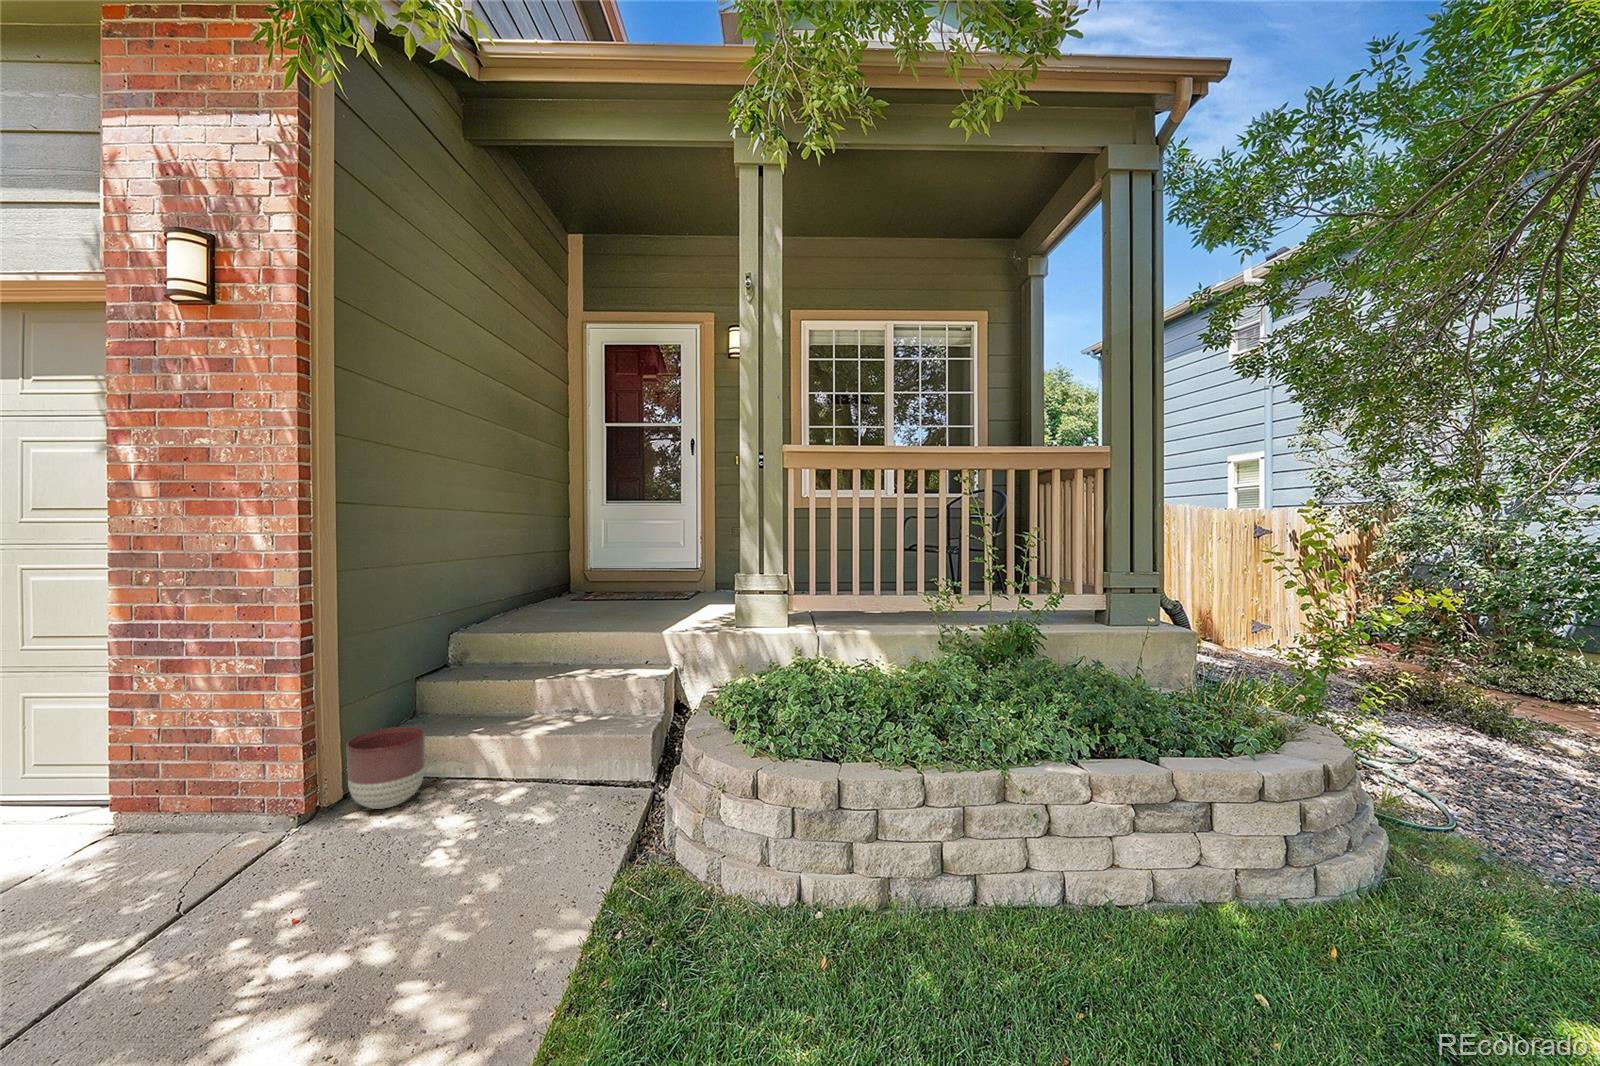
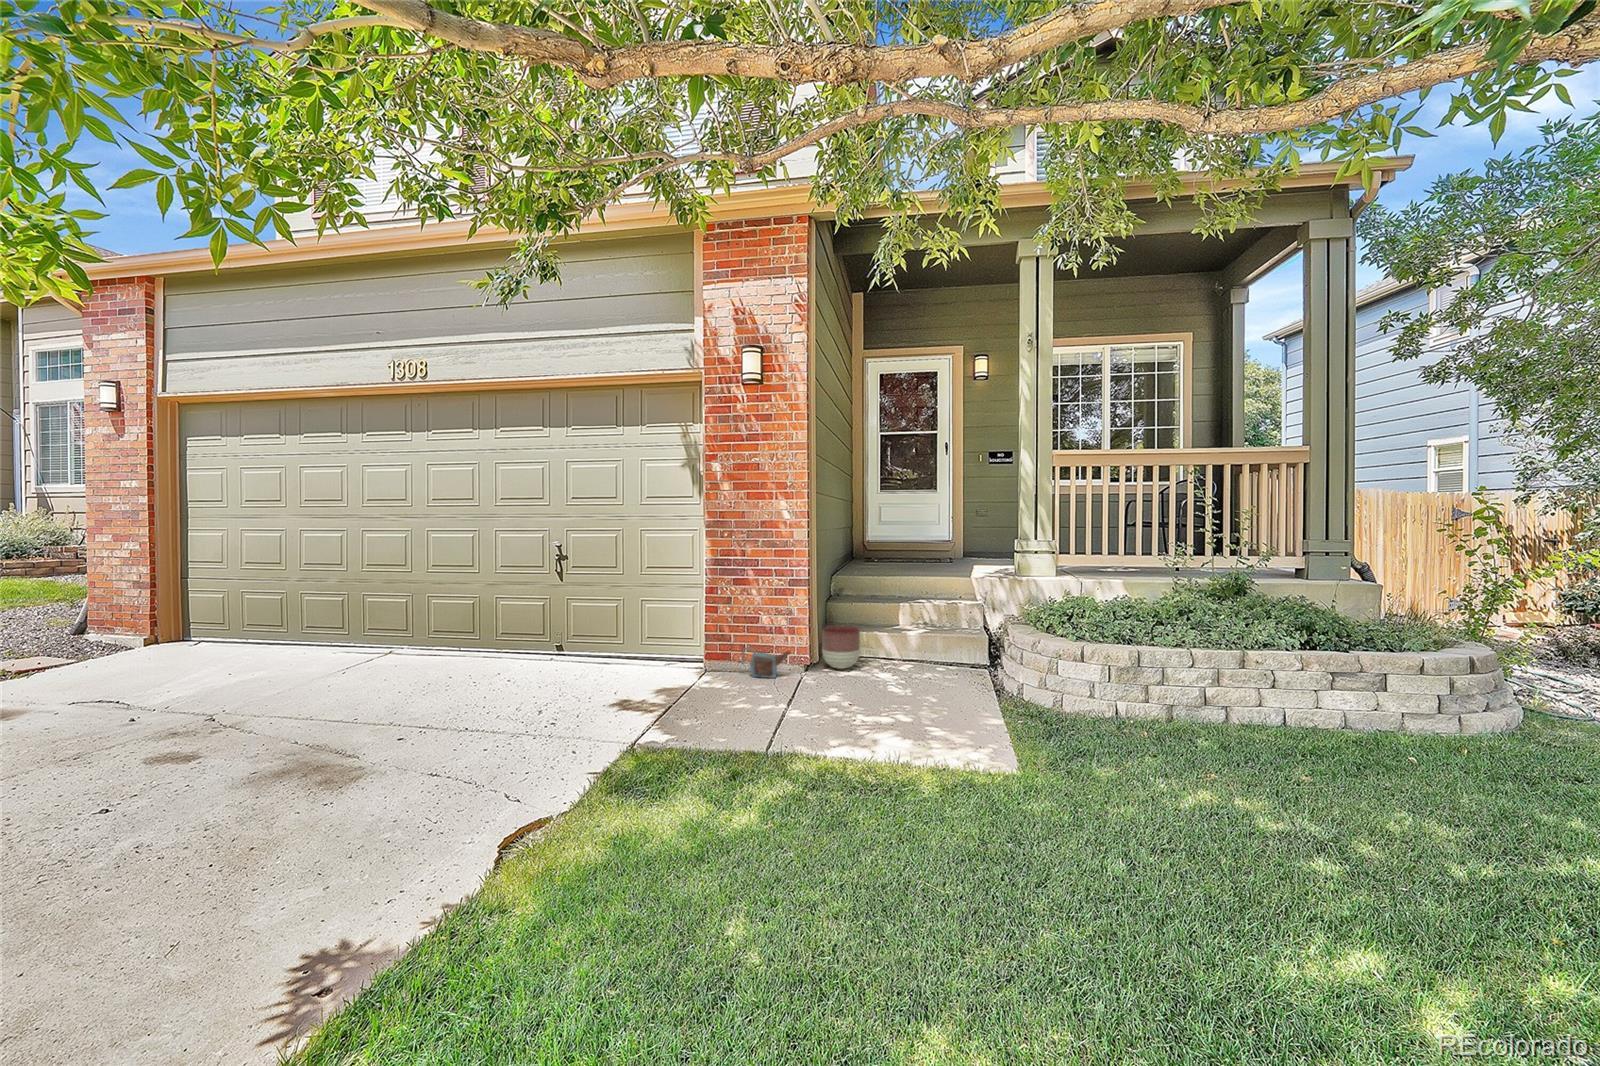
watering can: none [162,787,259,844] -> present [741,647,790,678]

